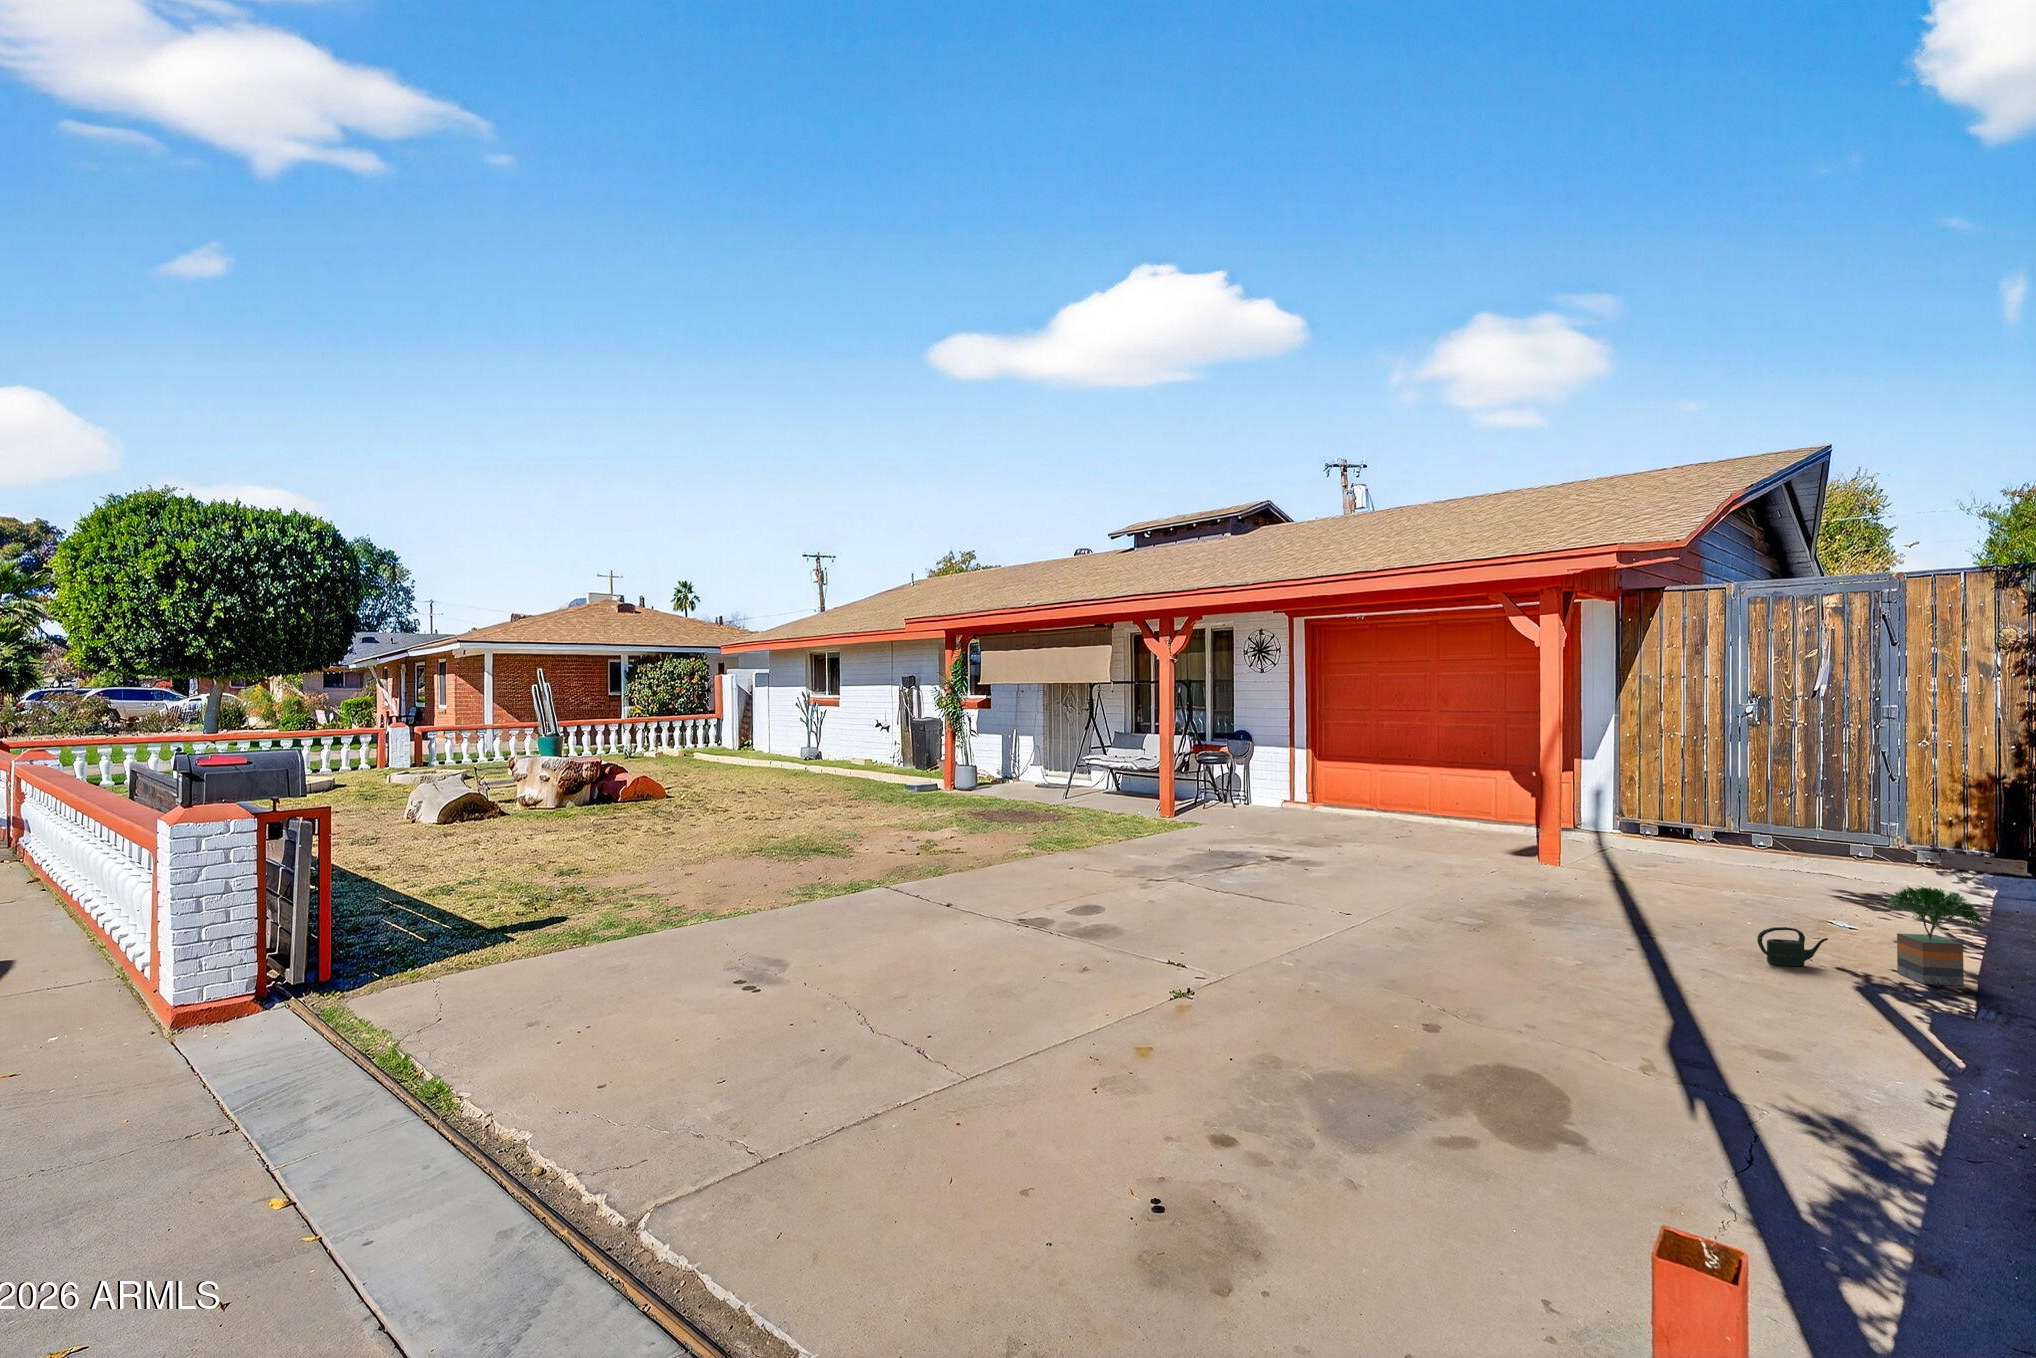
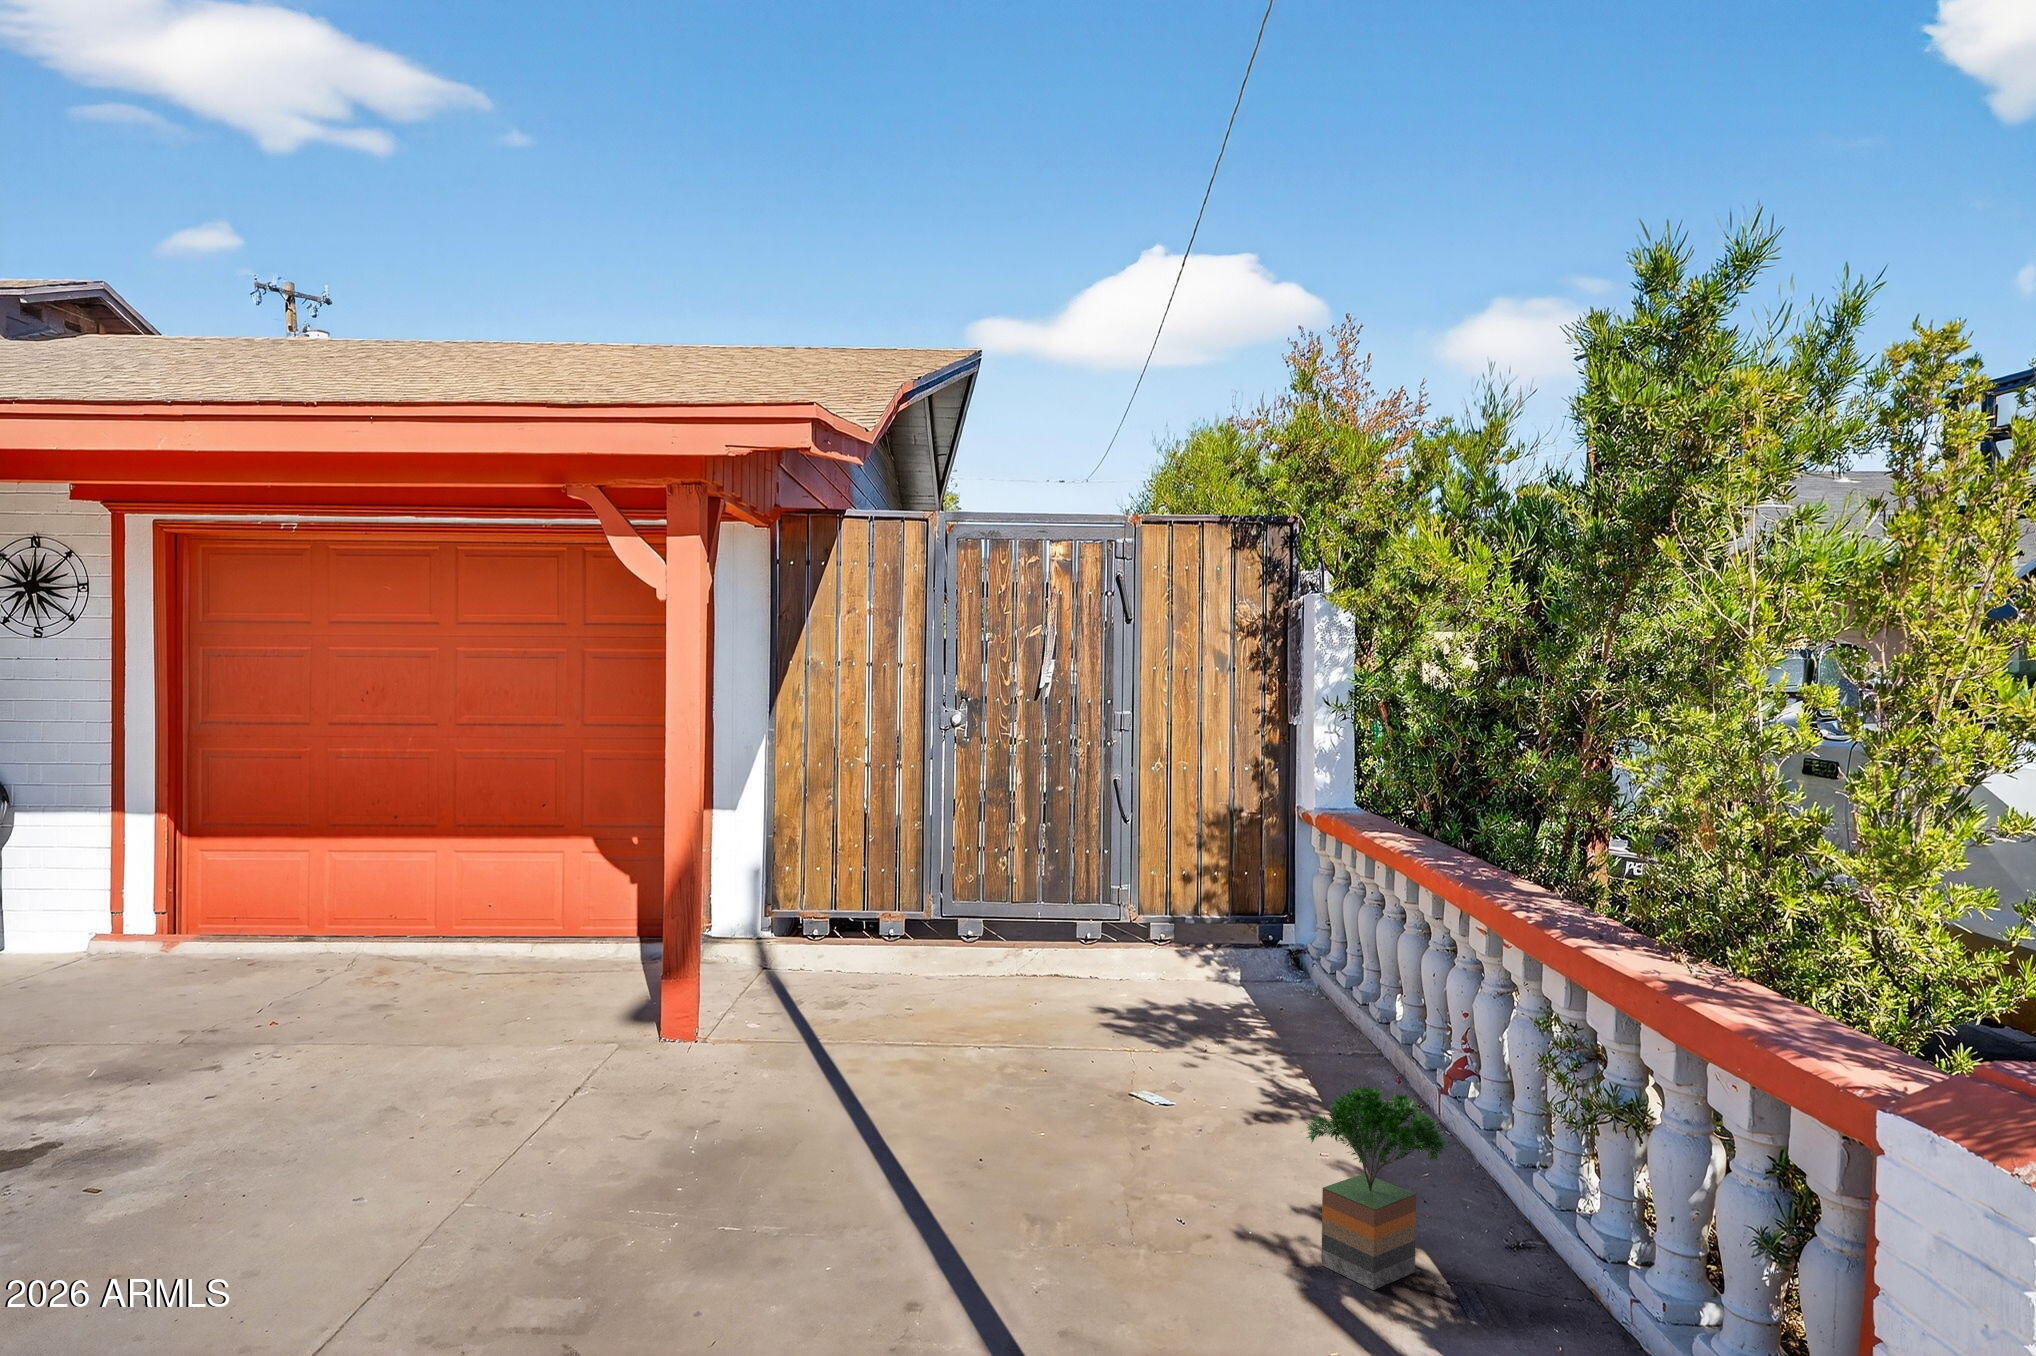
watering can: present [1757,927,1828,966] -> none [1135,1222,1231,1316]

